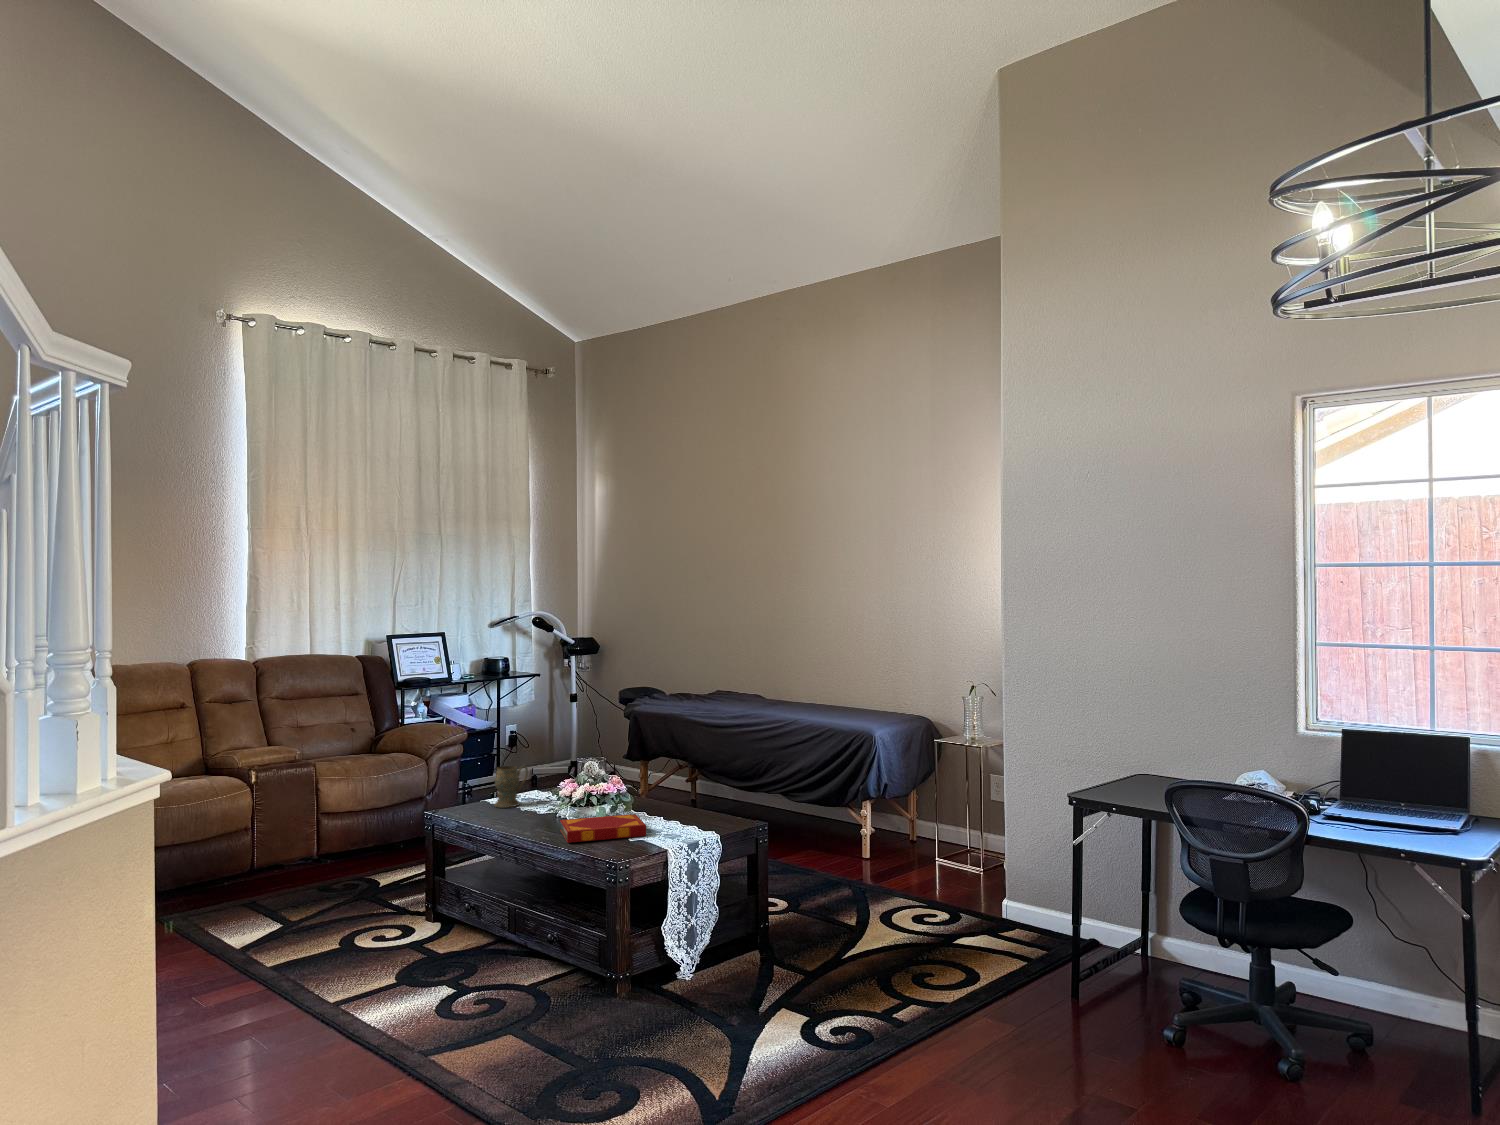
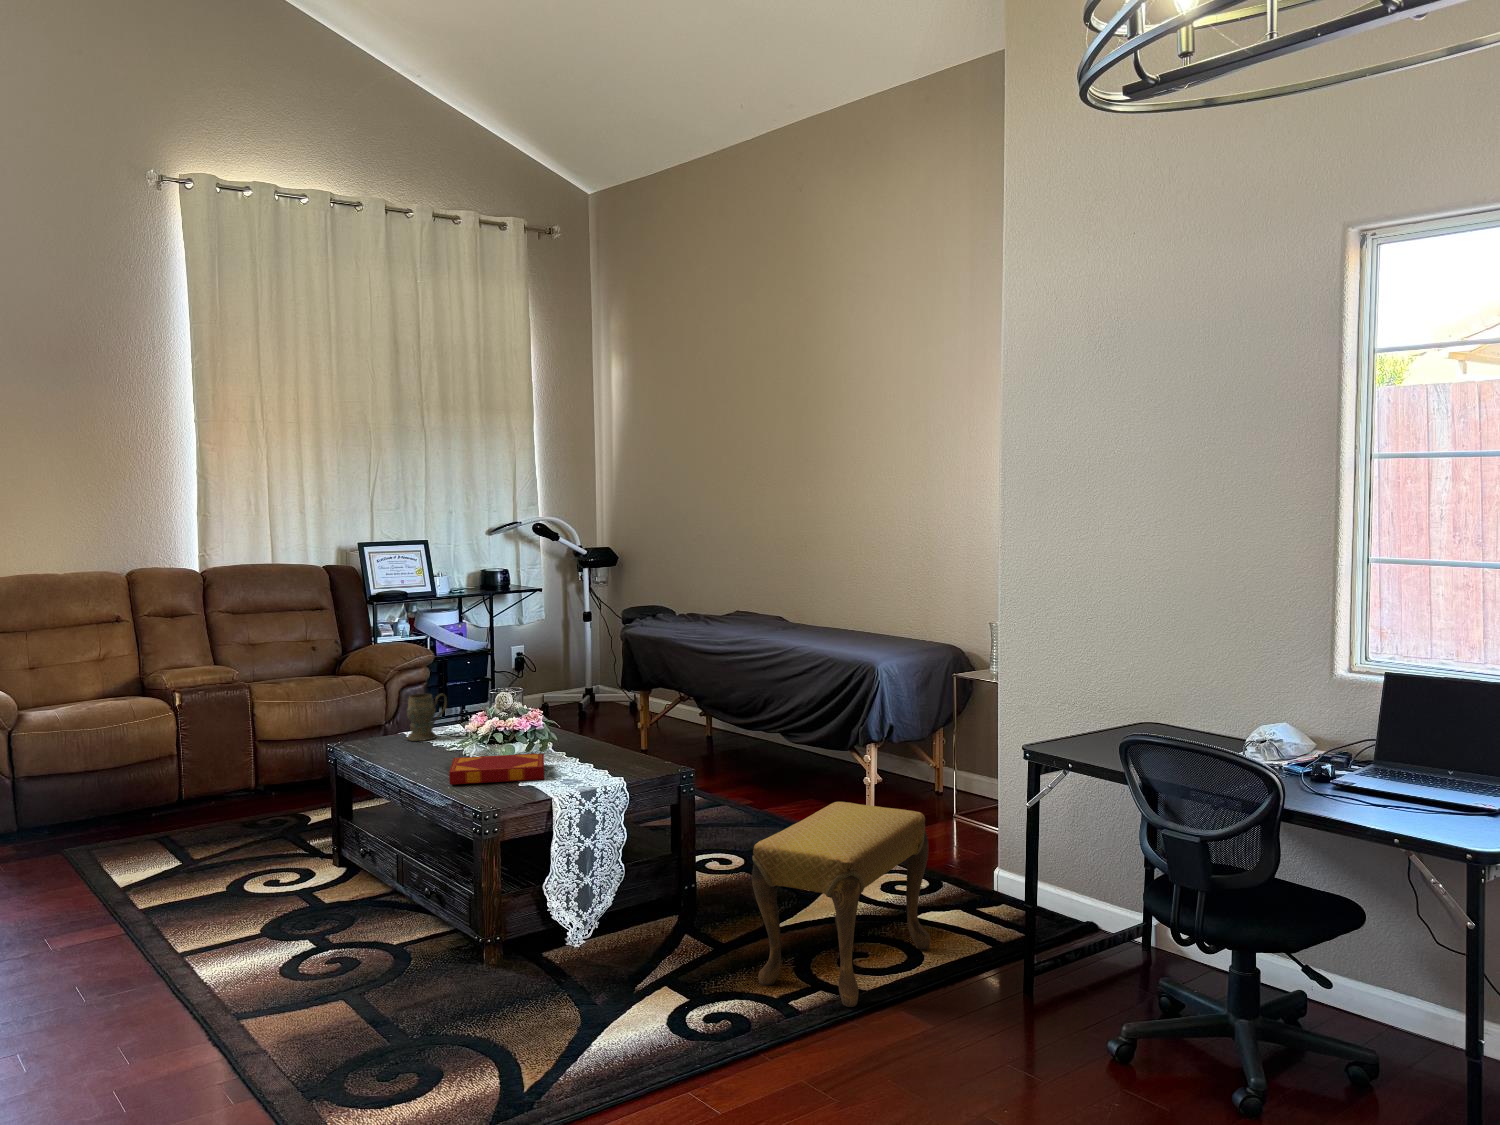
footstool: none [851,847,978,1016] -> present [752,802,930,1007]

